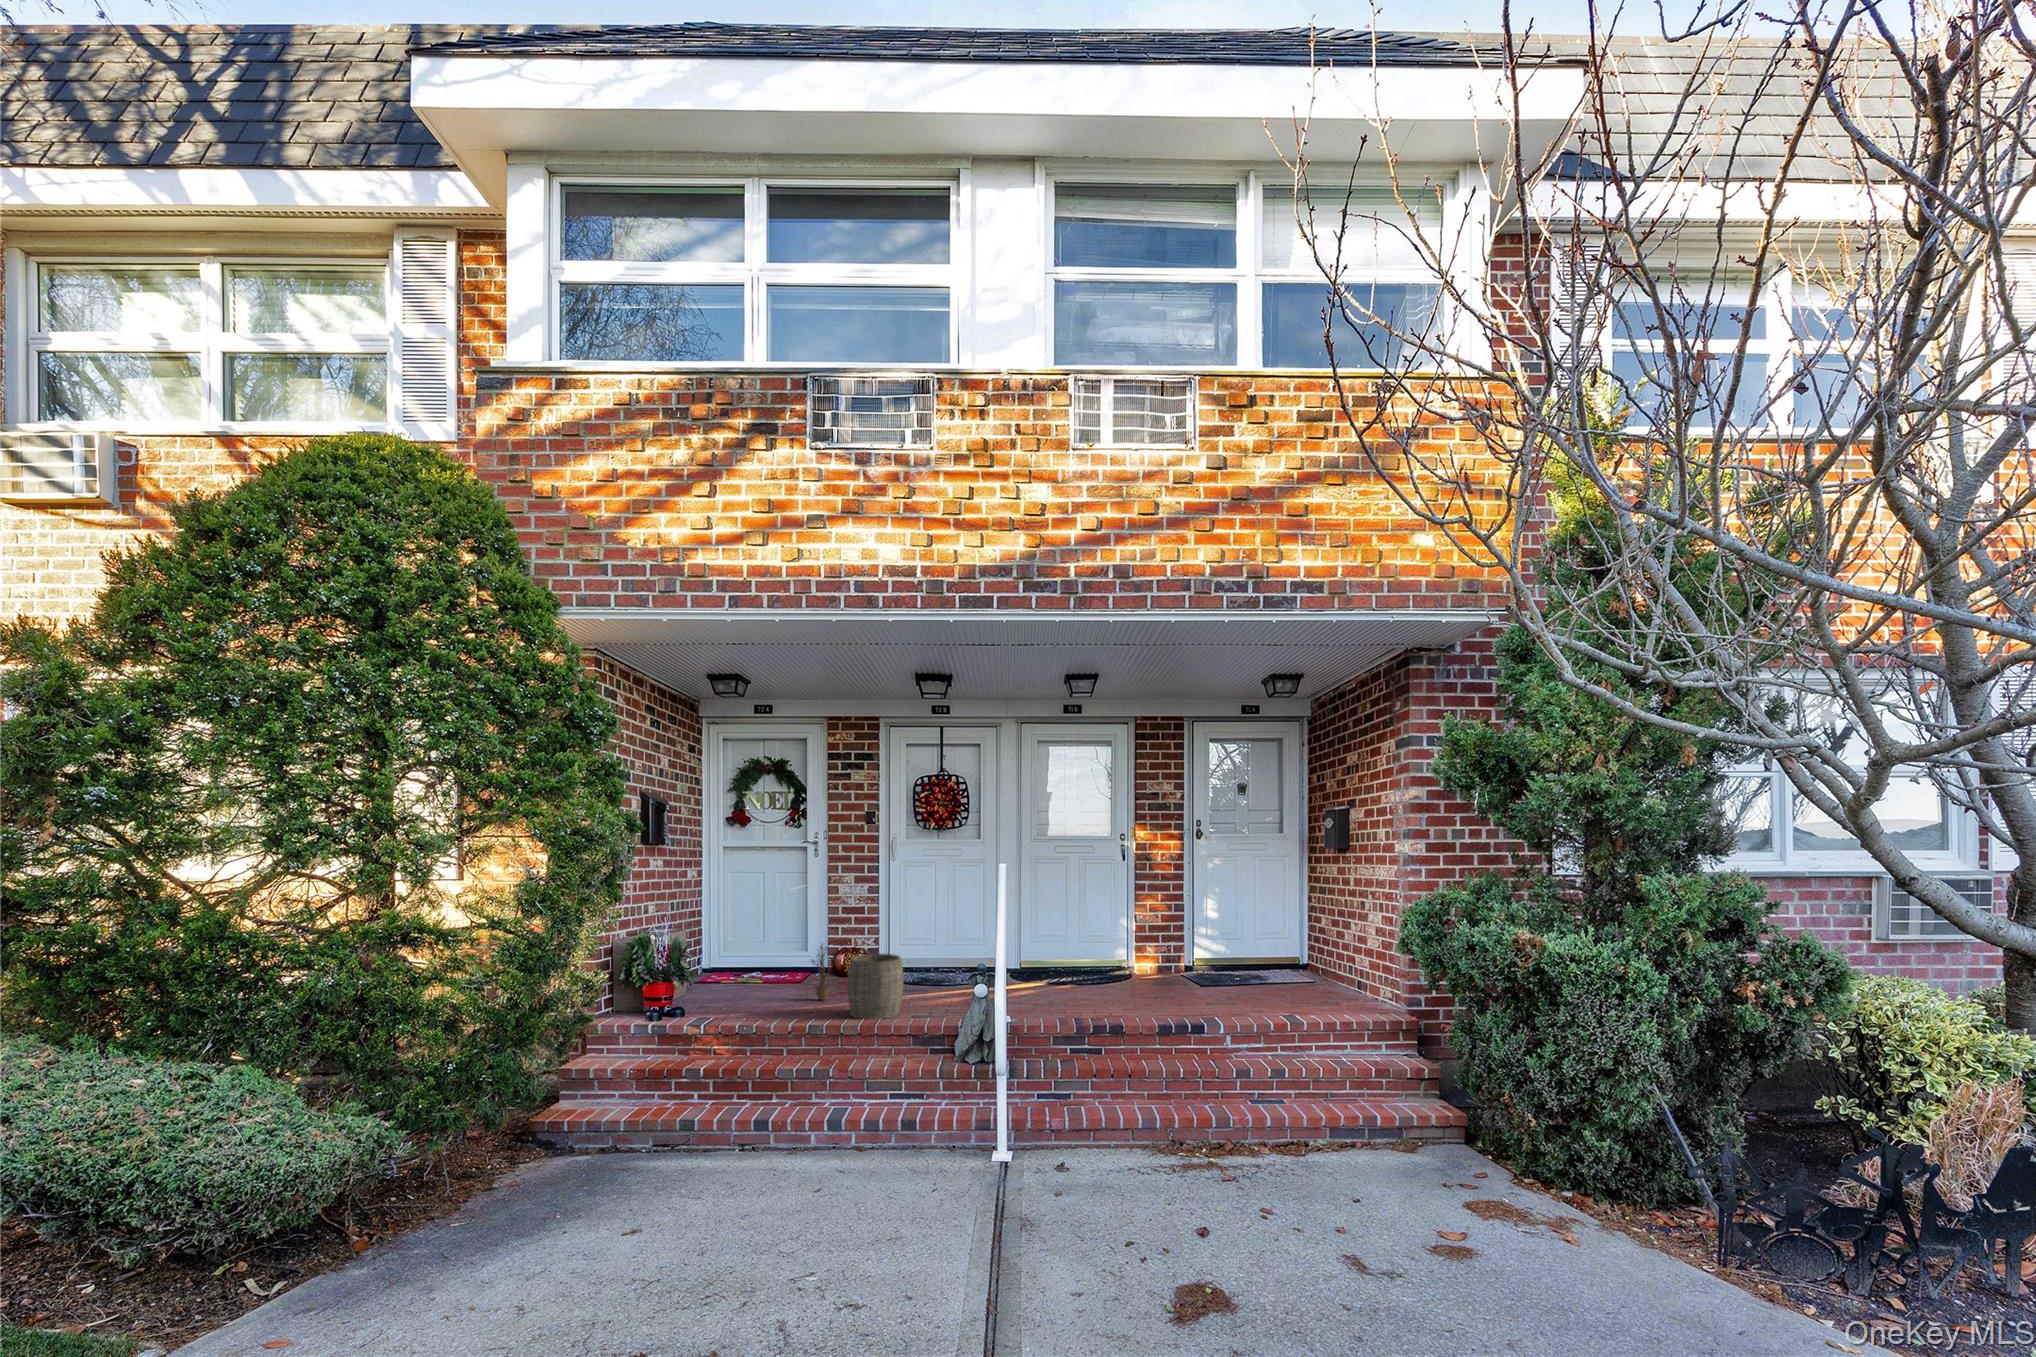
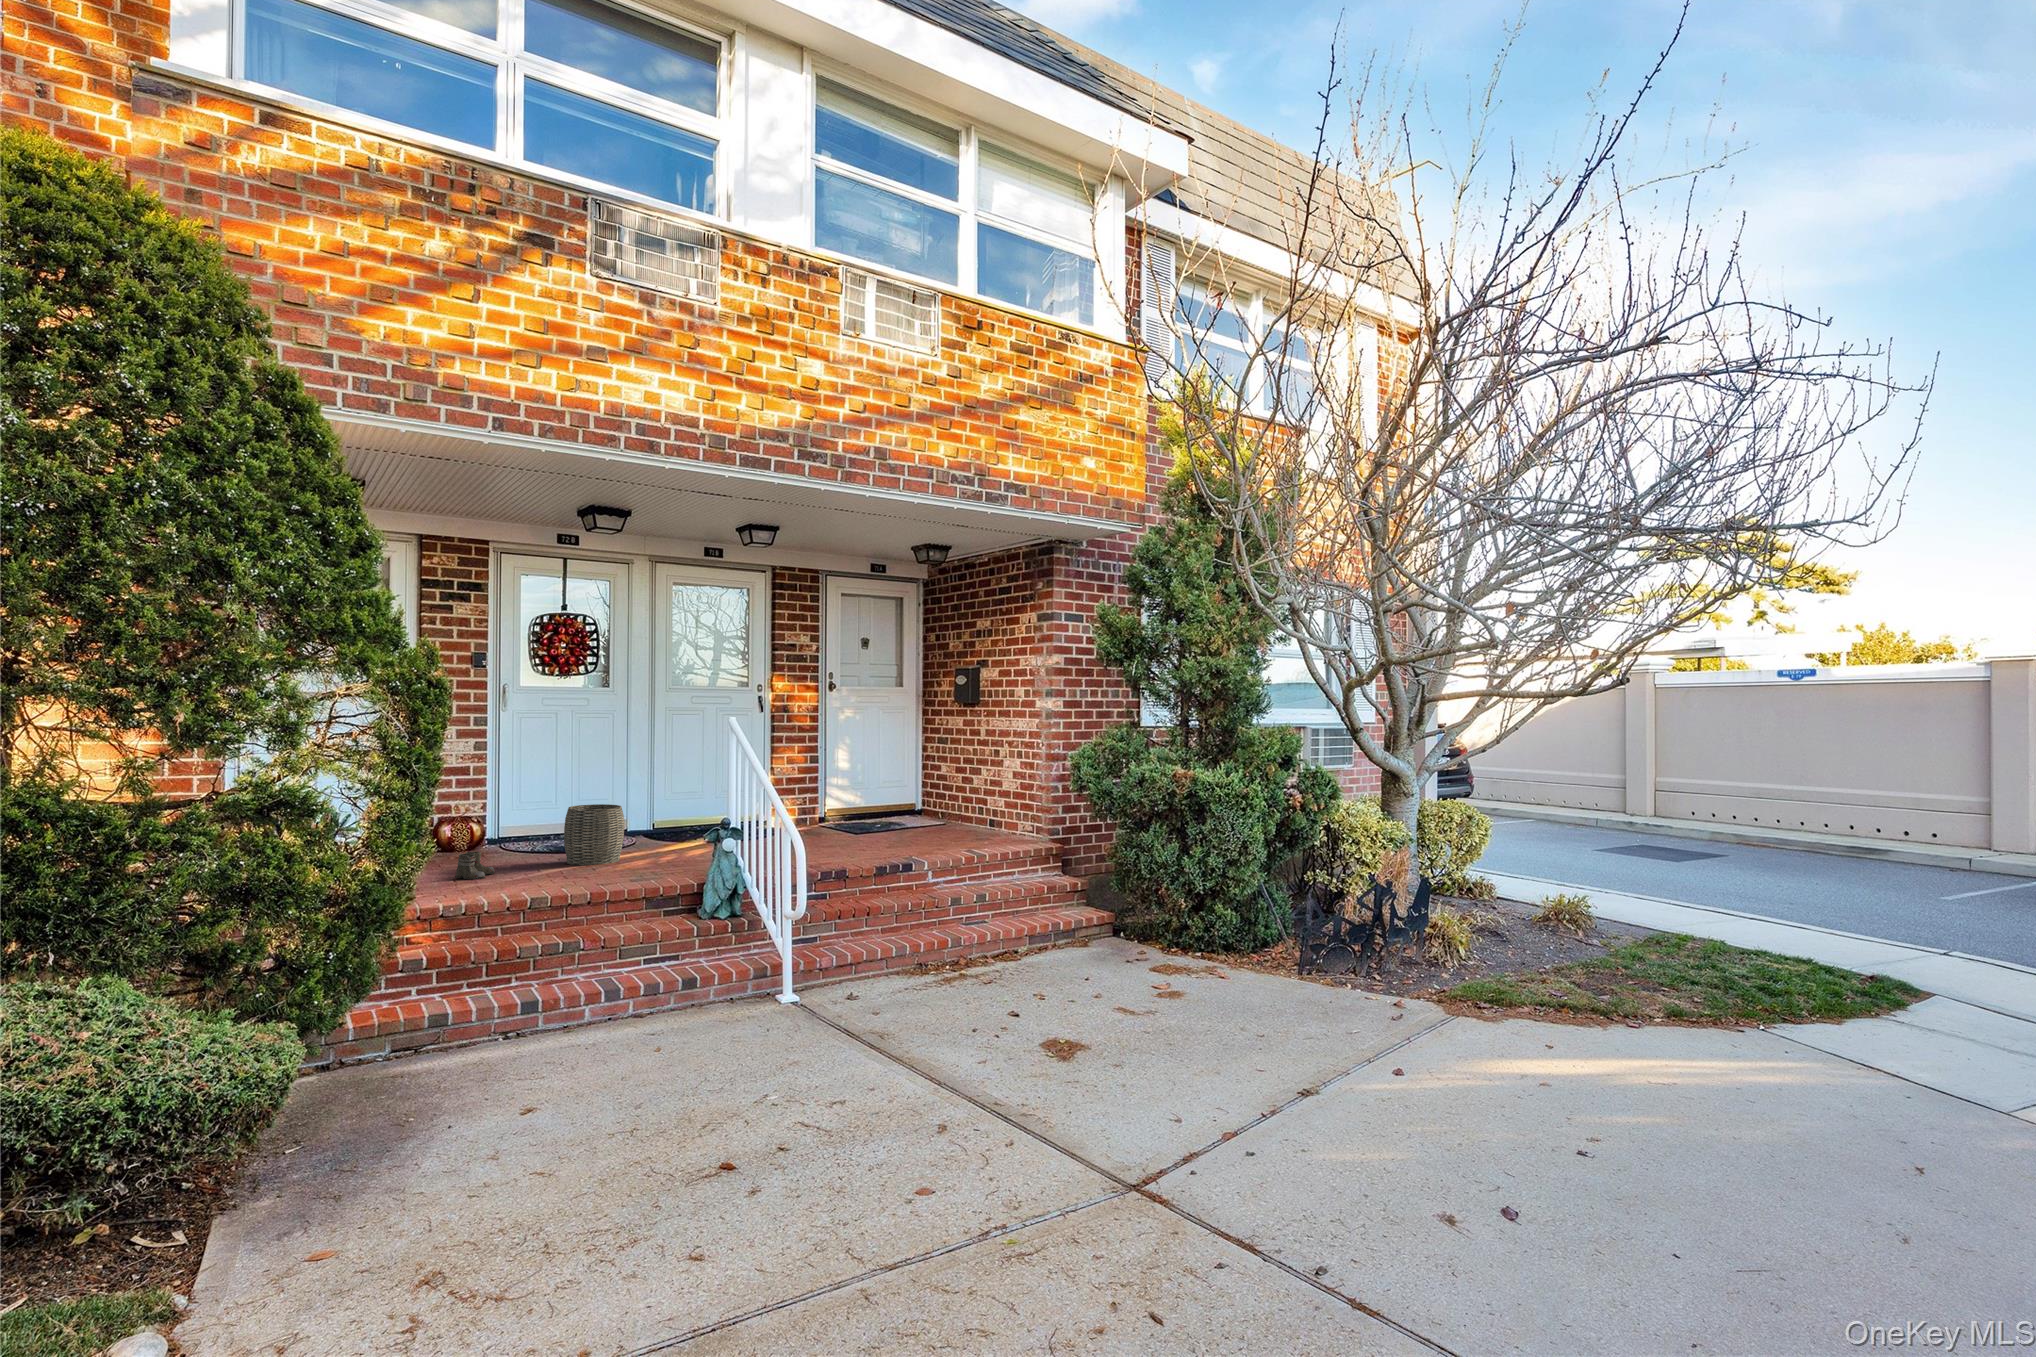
decorative plant: present [808,945,836,1000] -> none [485,801,529,859]
boots: none [737,997,778,1027] -> present [455,852,495,879]

